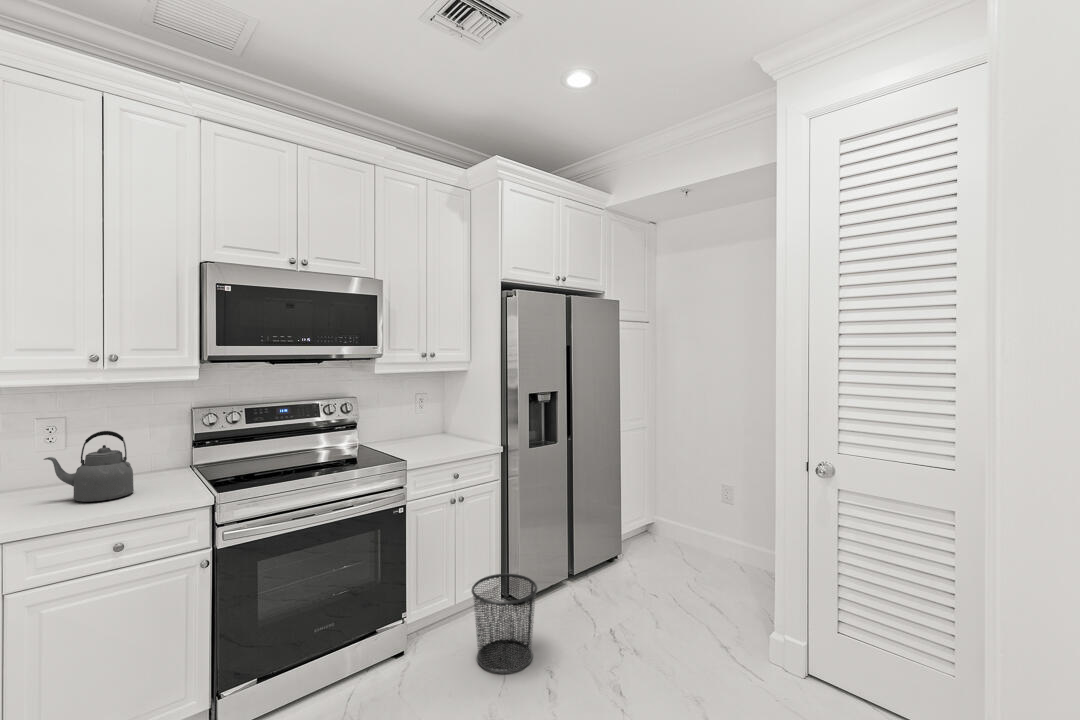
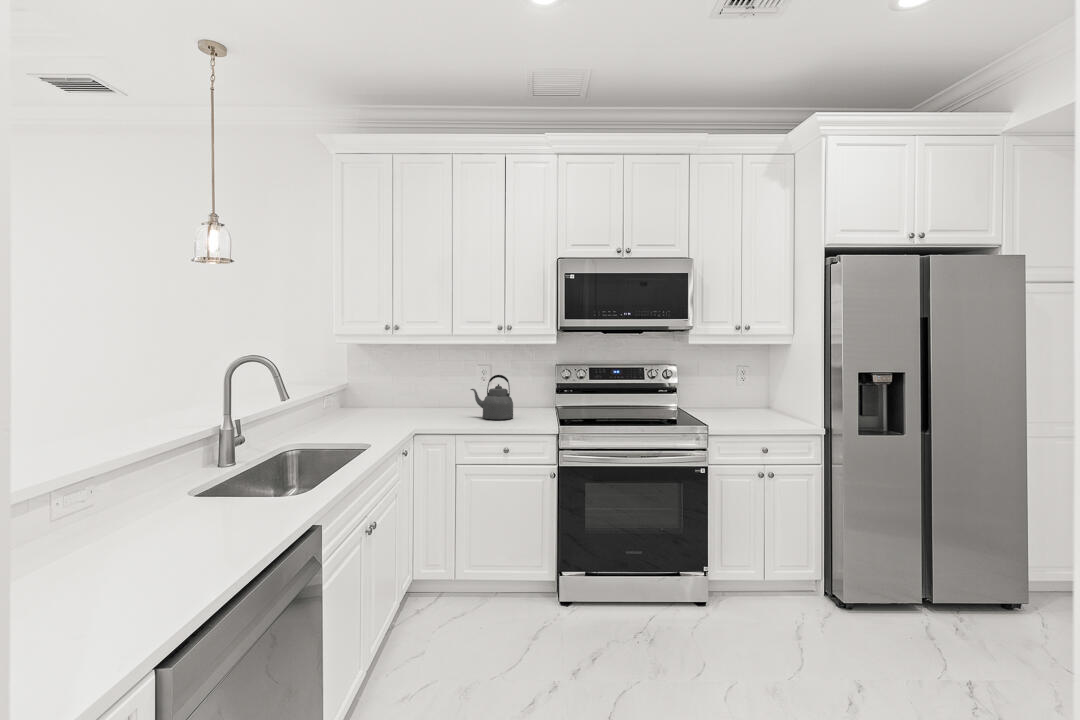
waste bin: present [471,574,537,673] -> none [771,557,855,667]

